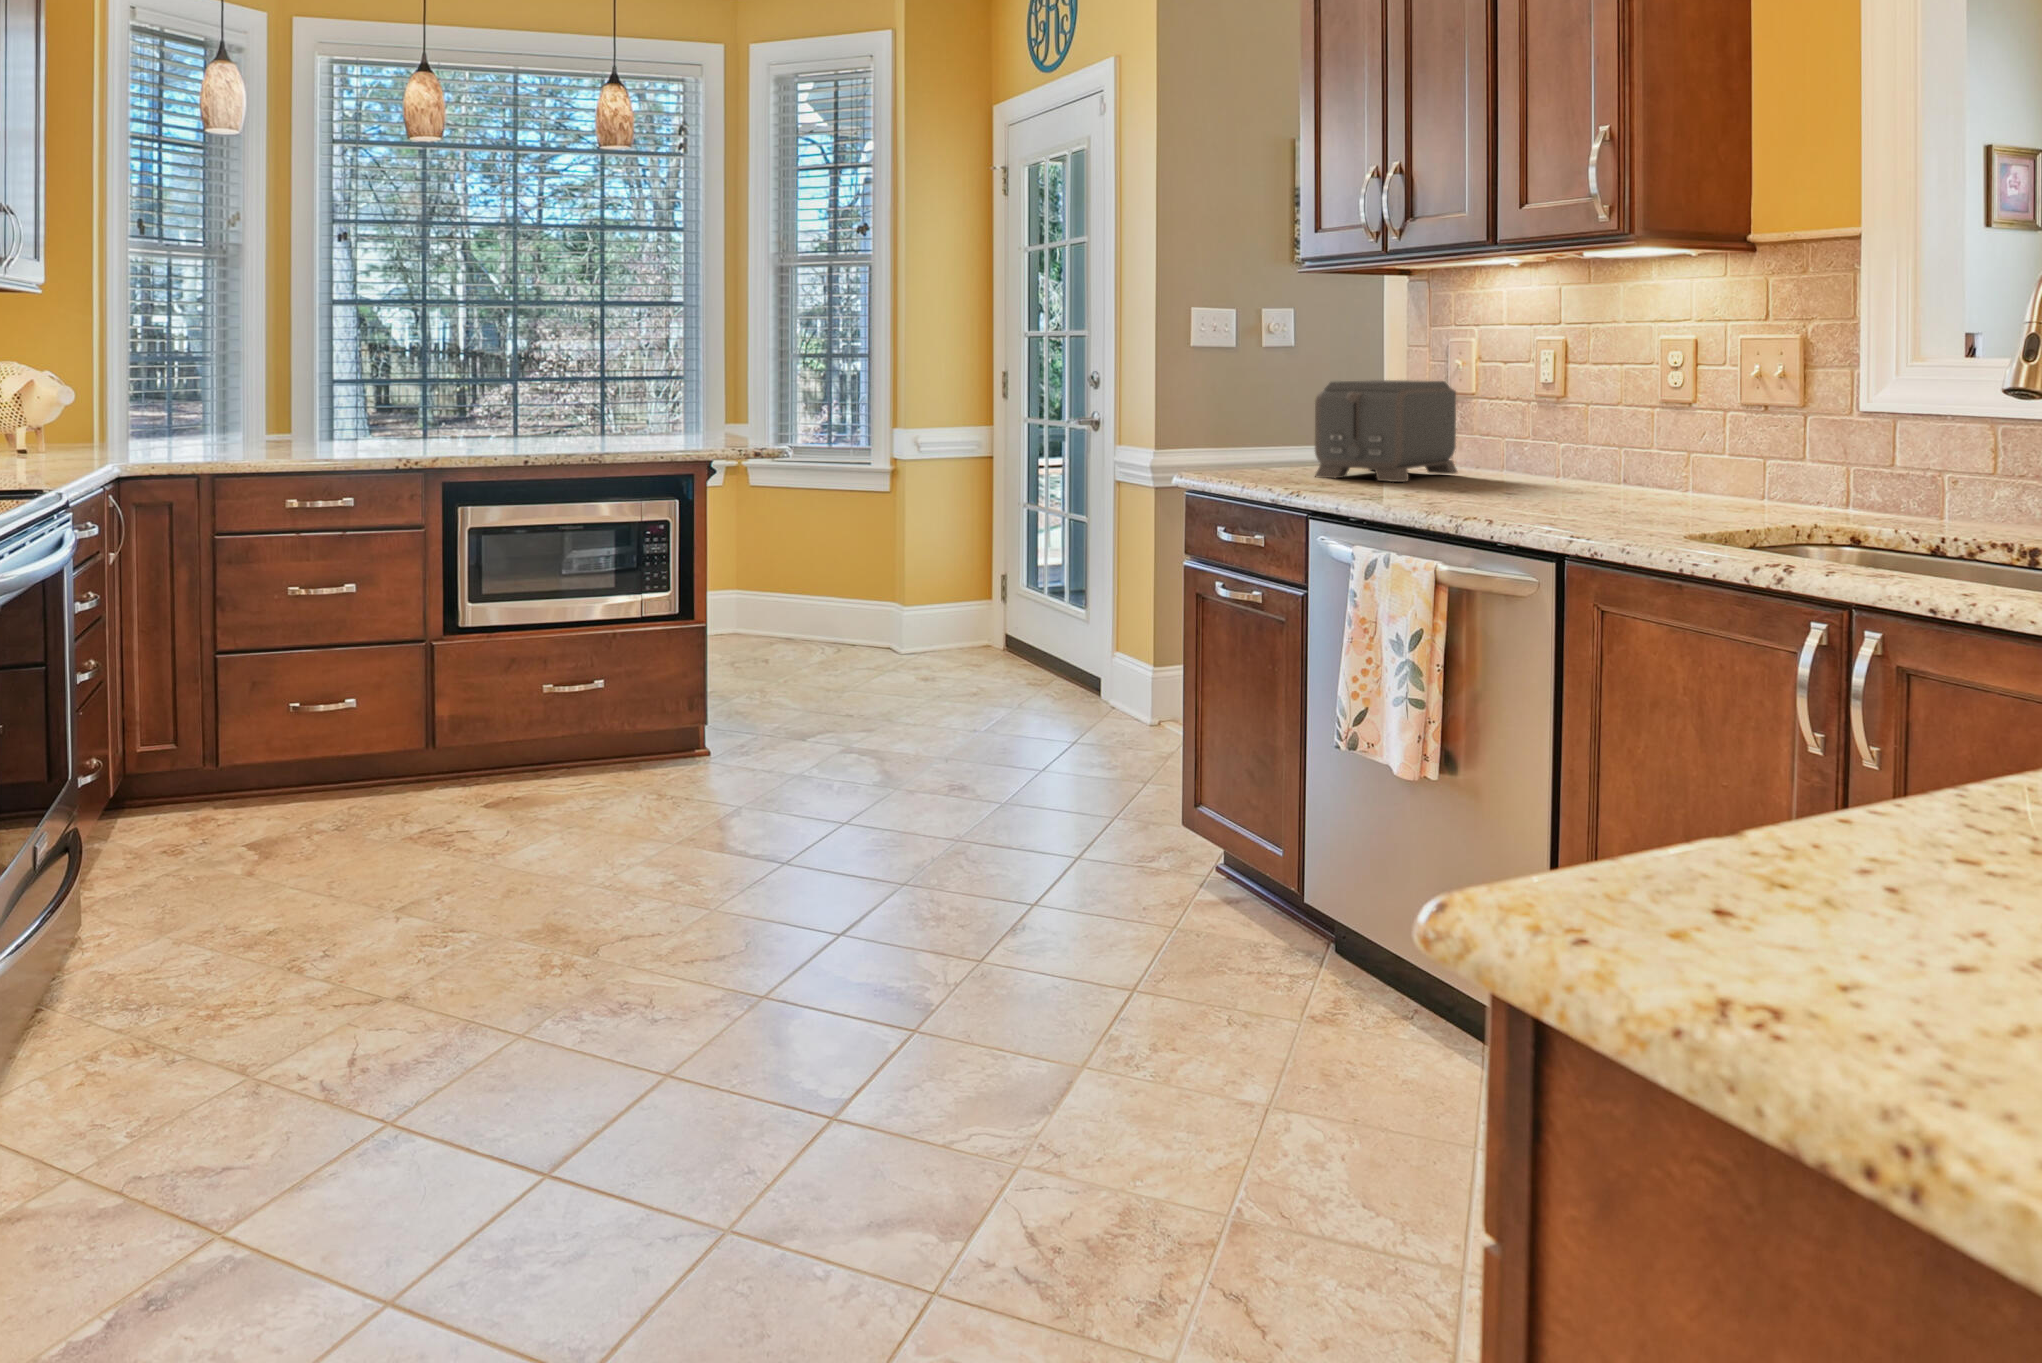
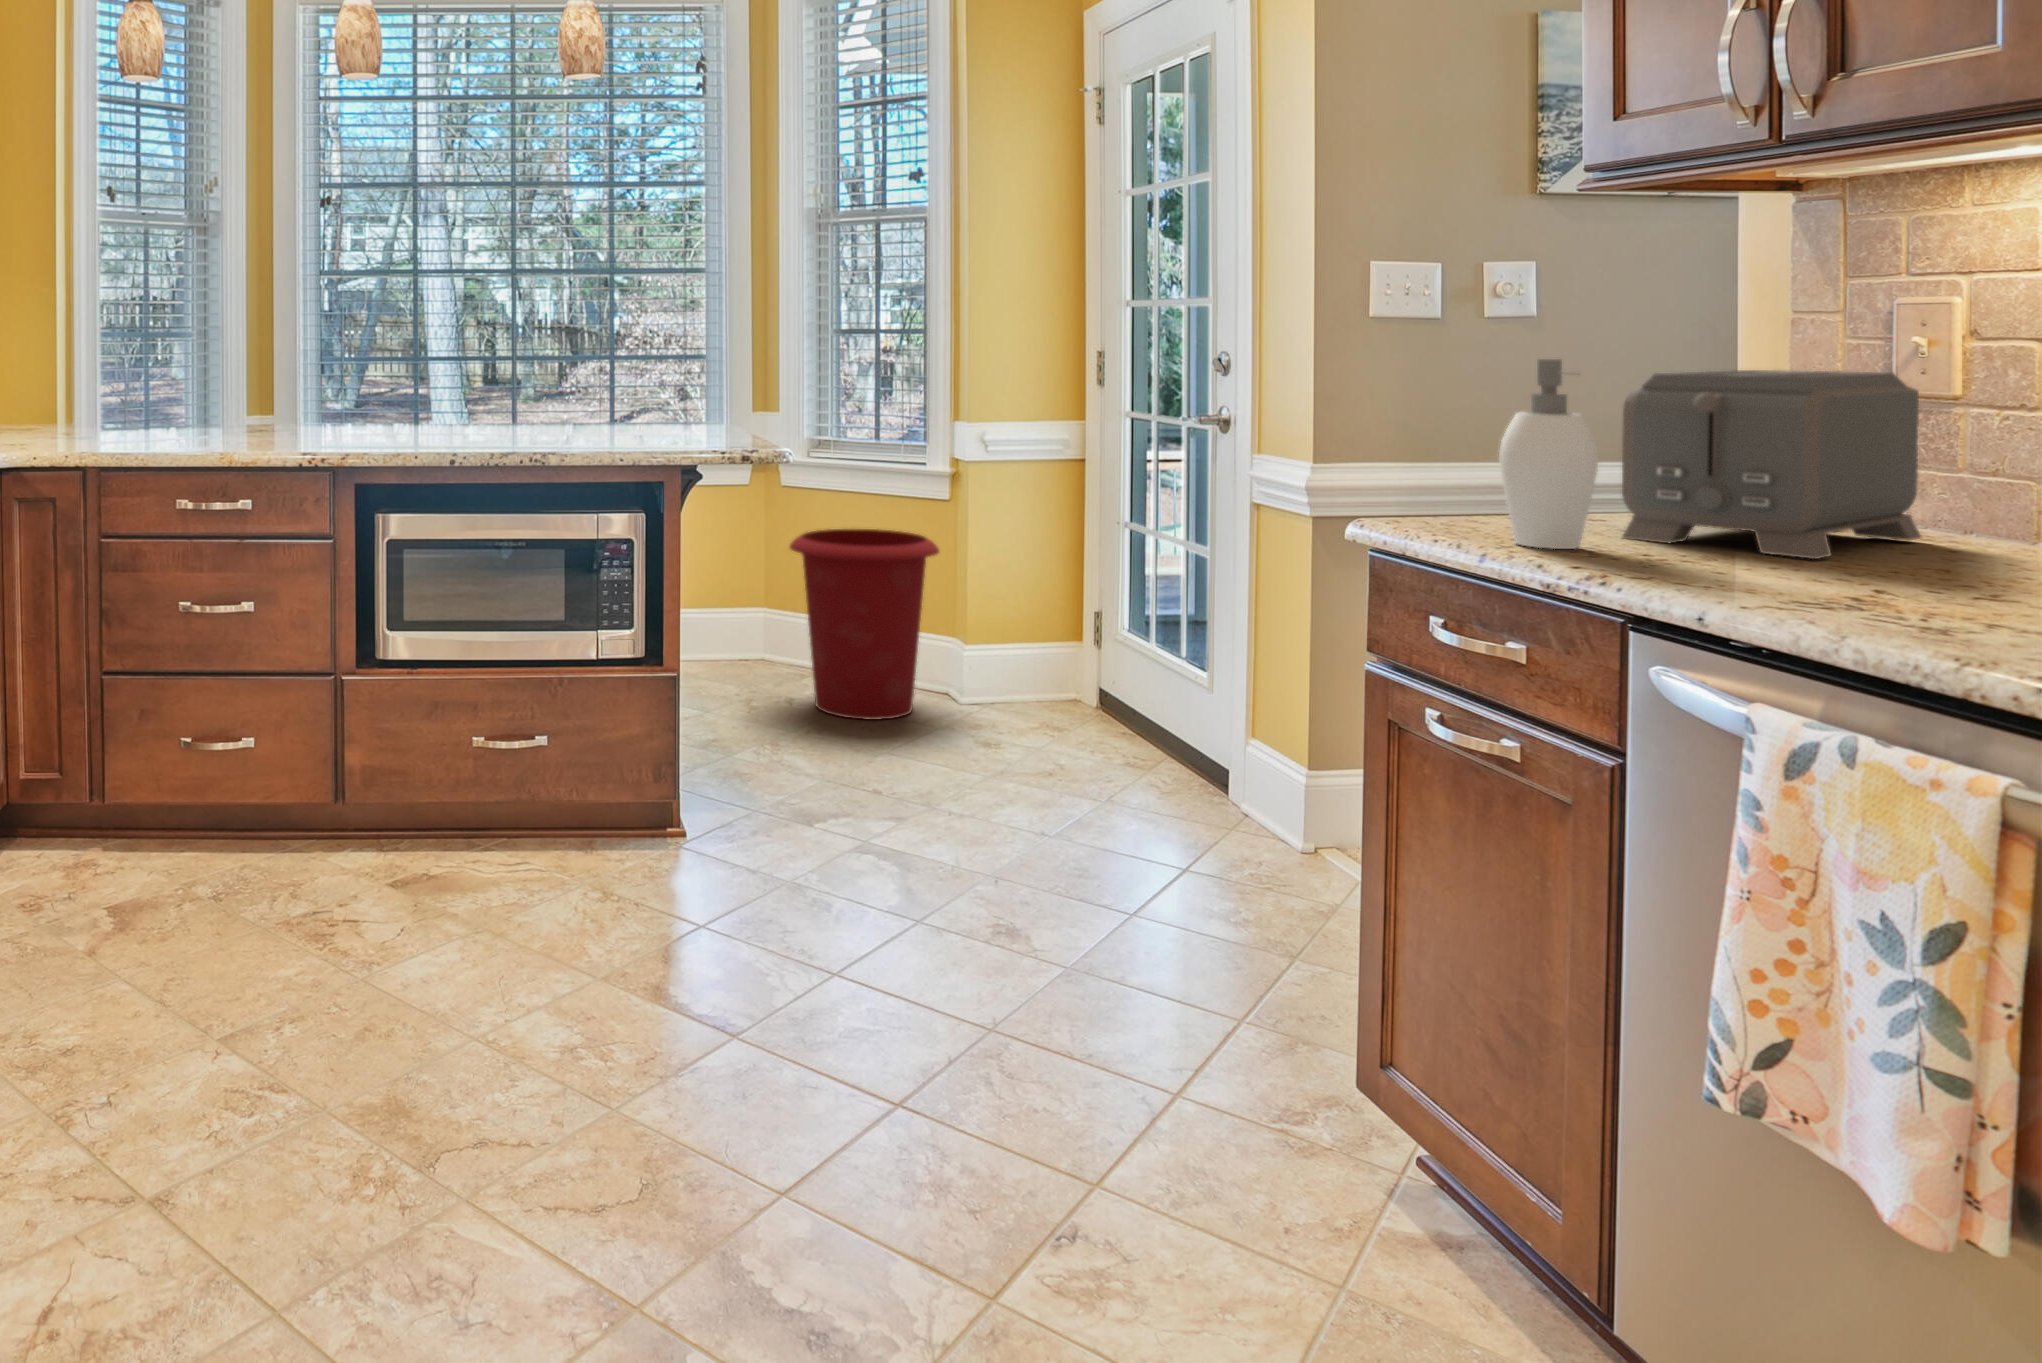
soap dispenser: none [1252,373,1300,481] -> present [1499,359,1598,549]
waste bin: none [770,519,889,670] -> present [790,529,940,720]

